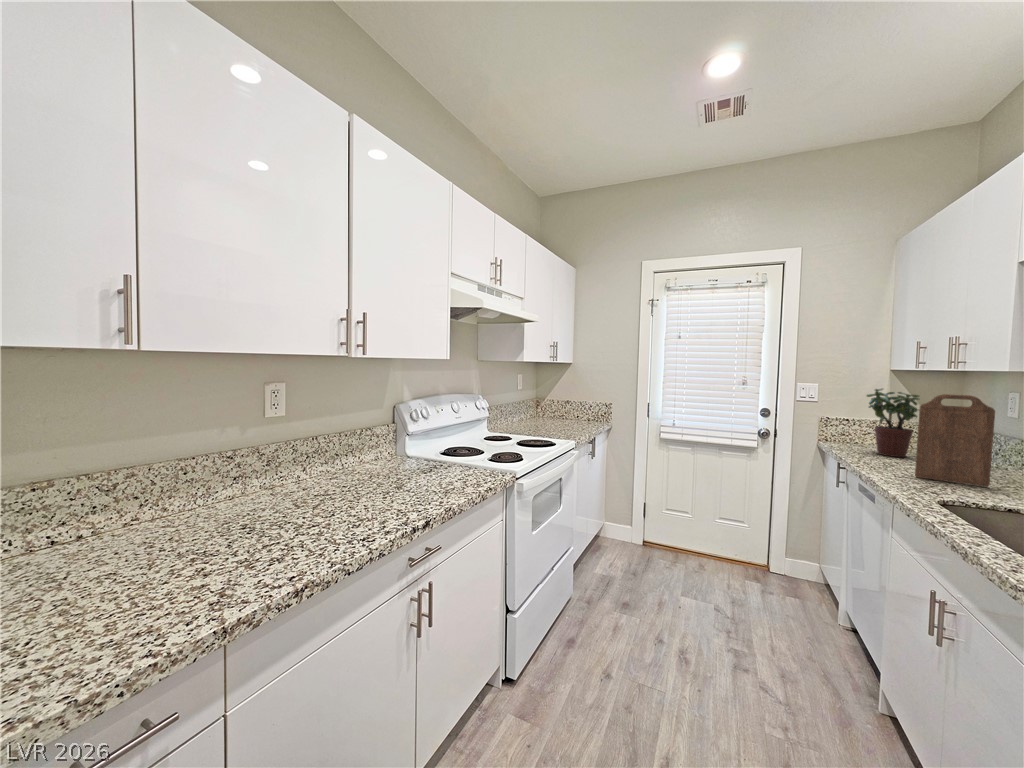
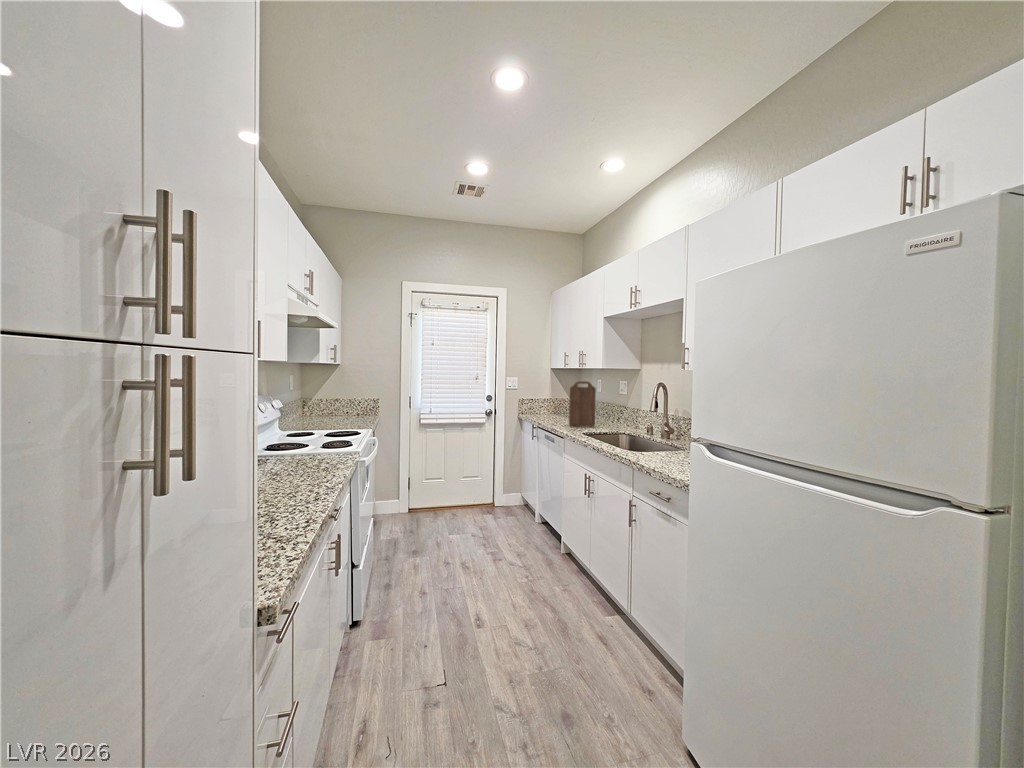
potted plant: present [867,388,919,457] -> none [544,379,567,418]

